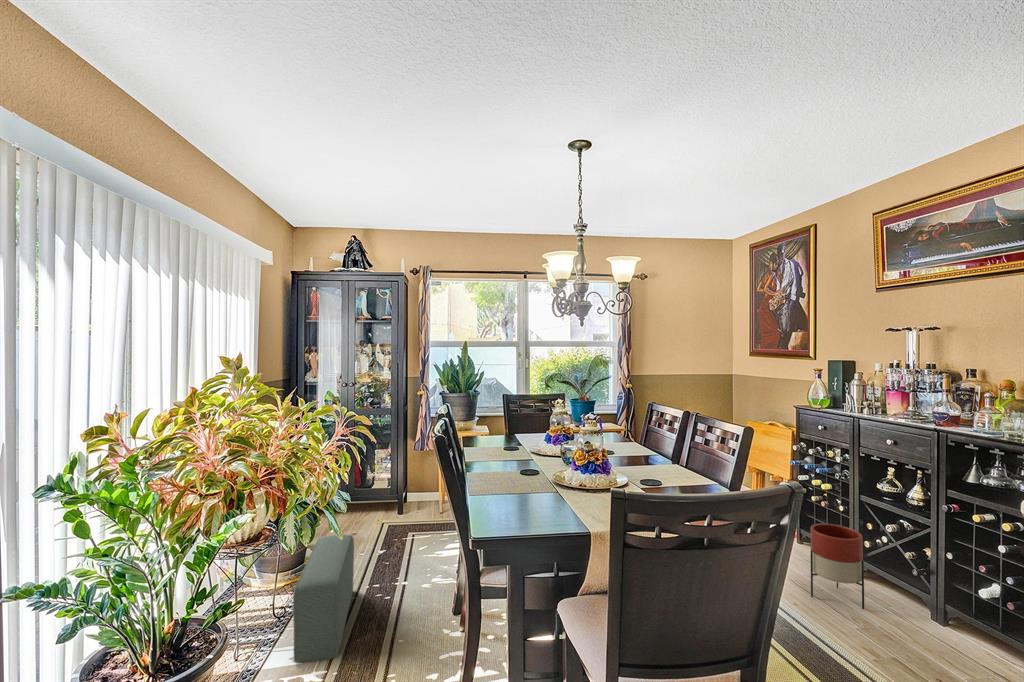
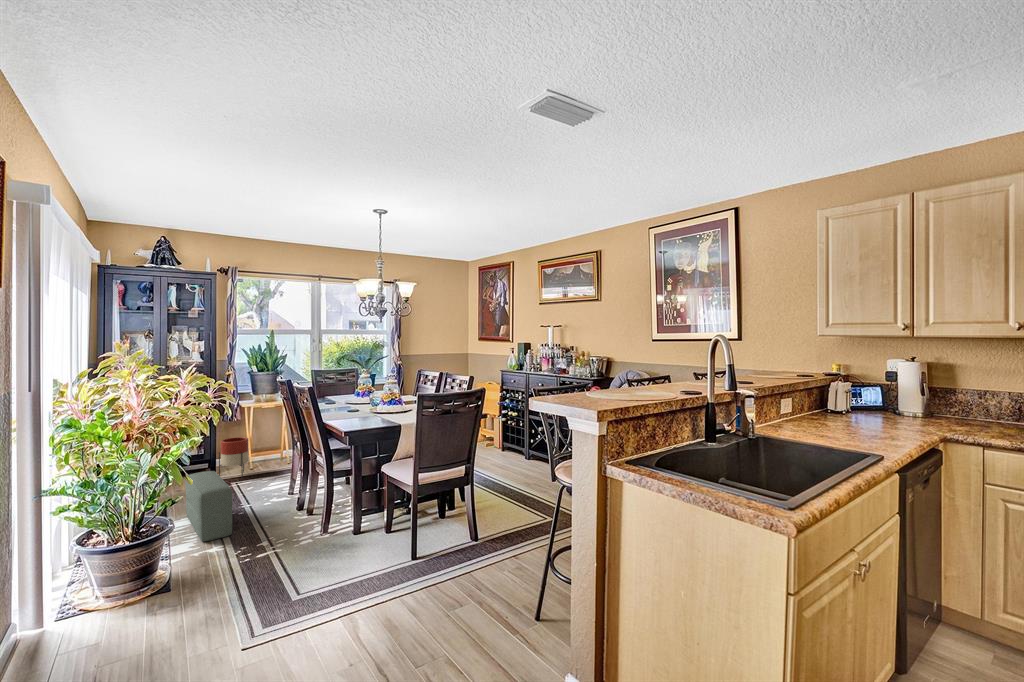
planter: present [810,523,864,609] -> present [219,437,249,478]

